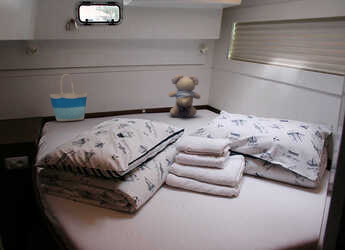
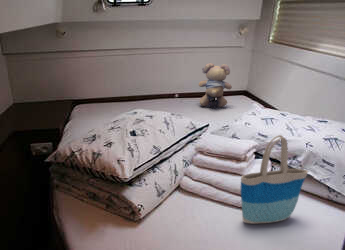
tote bag: present [50,74,87,121] -> present [241,135,308,223]

